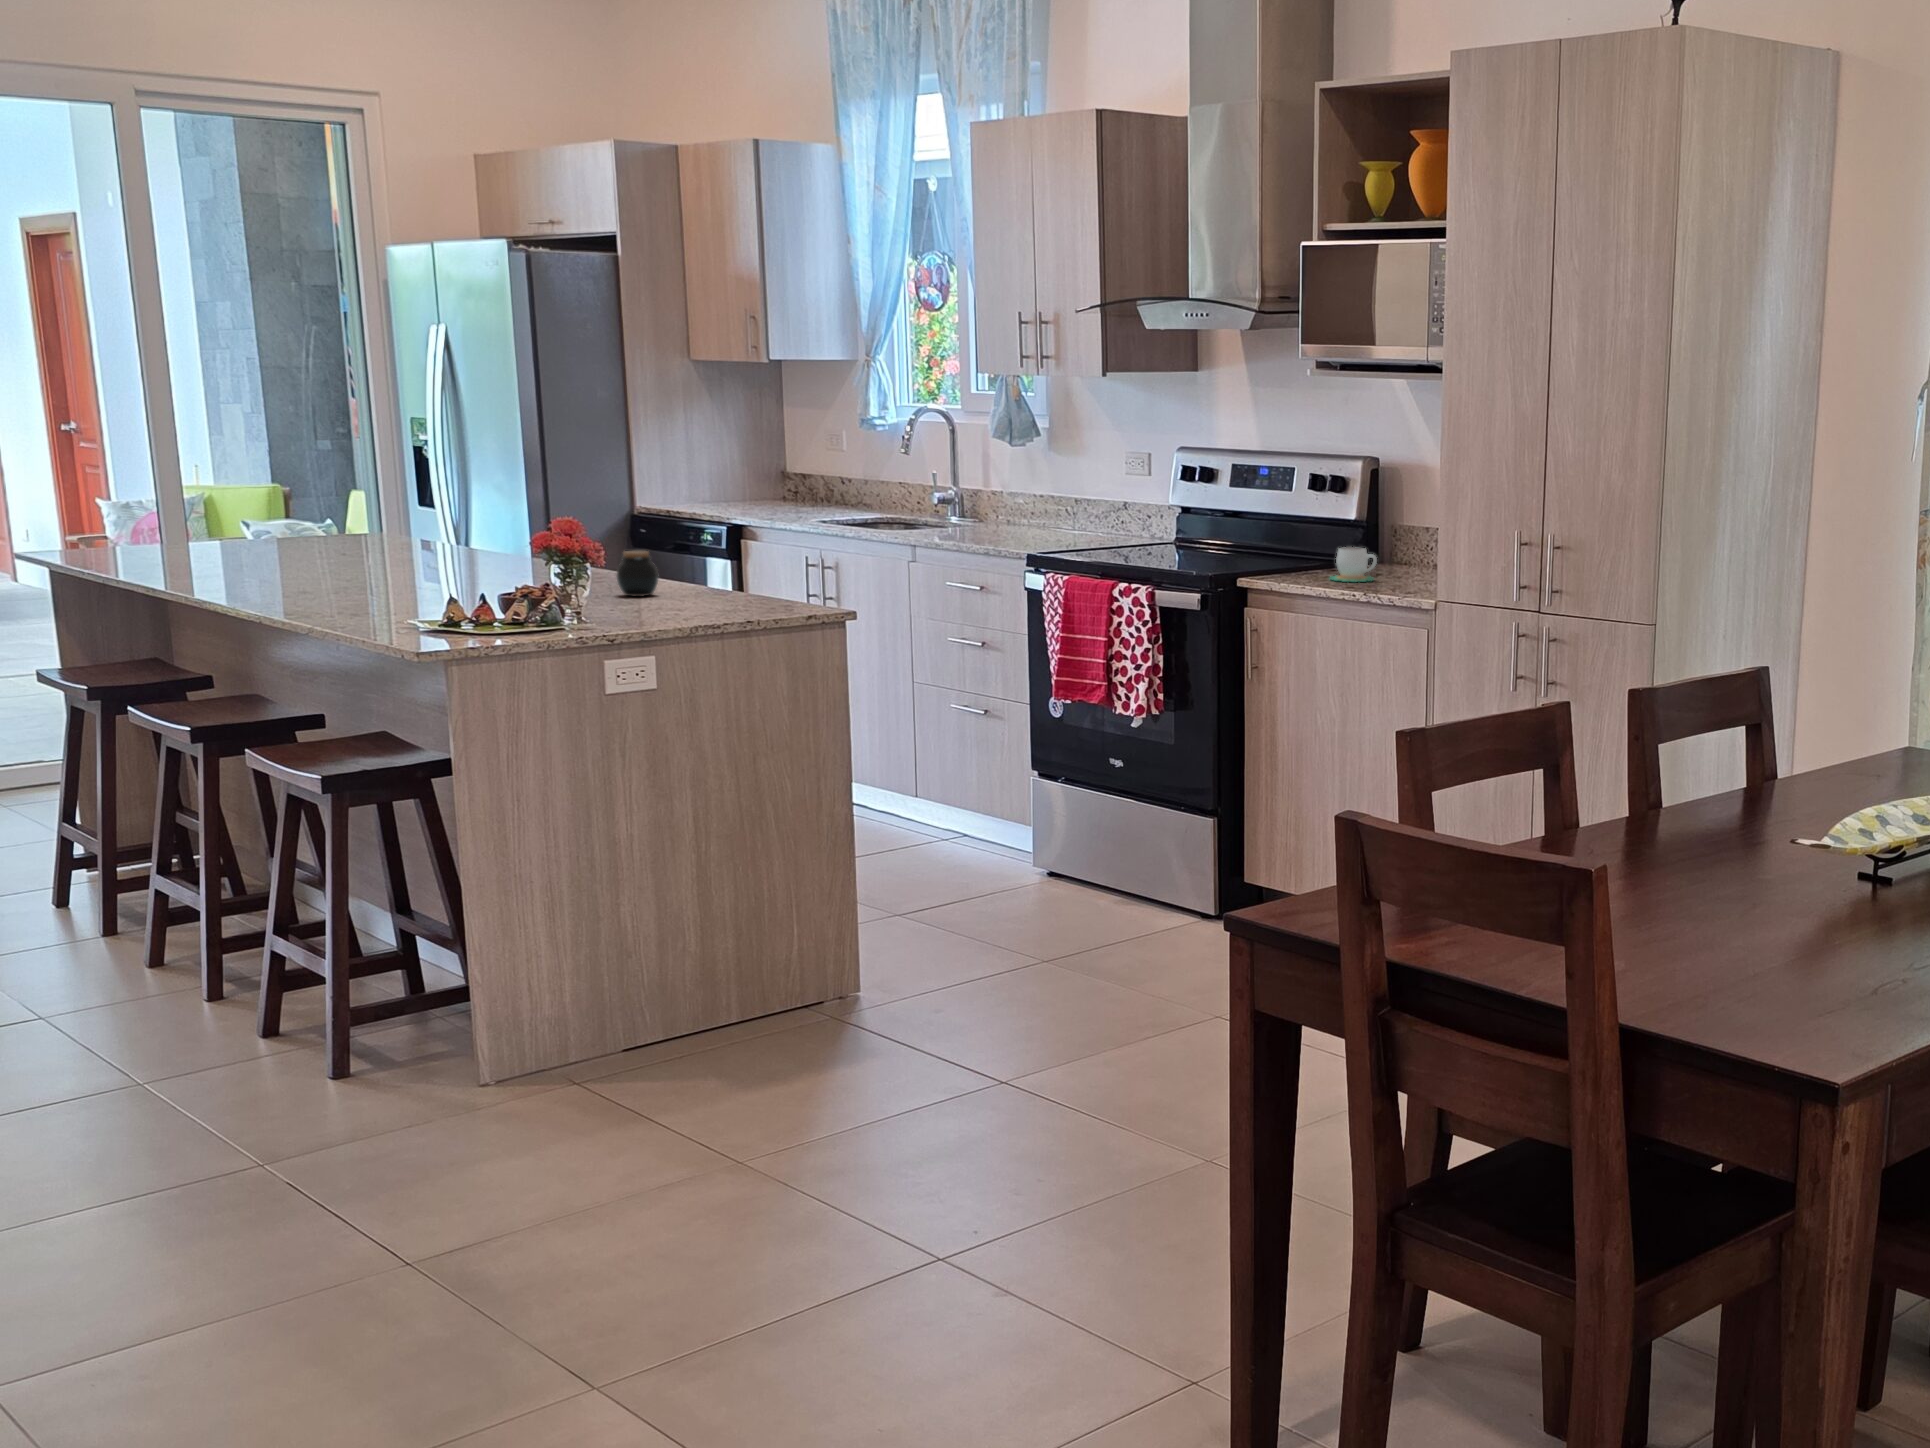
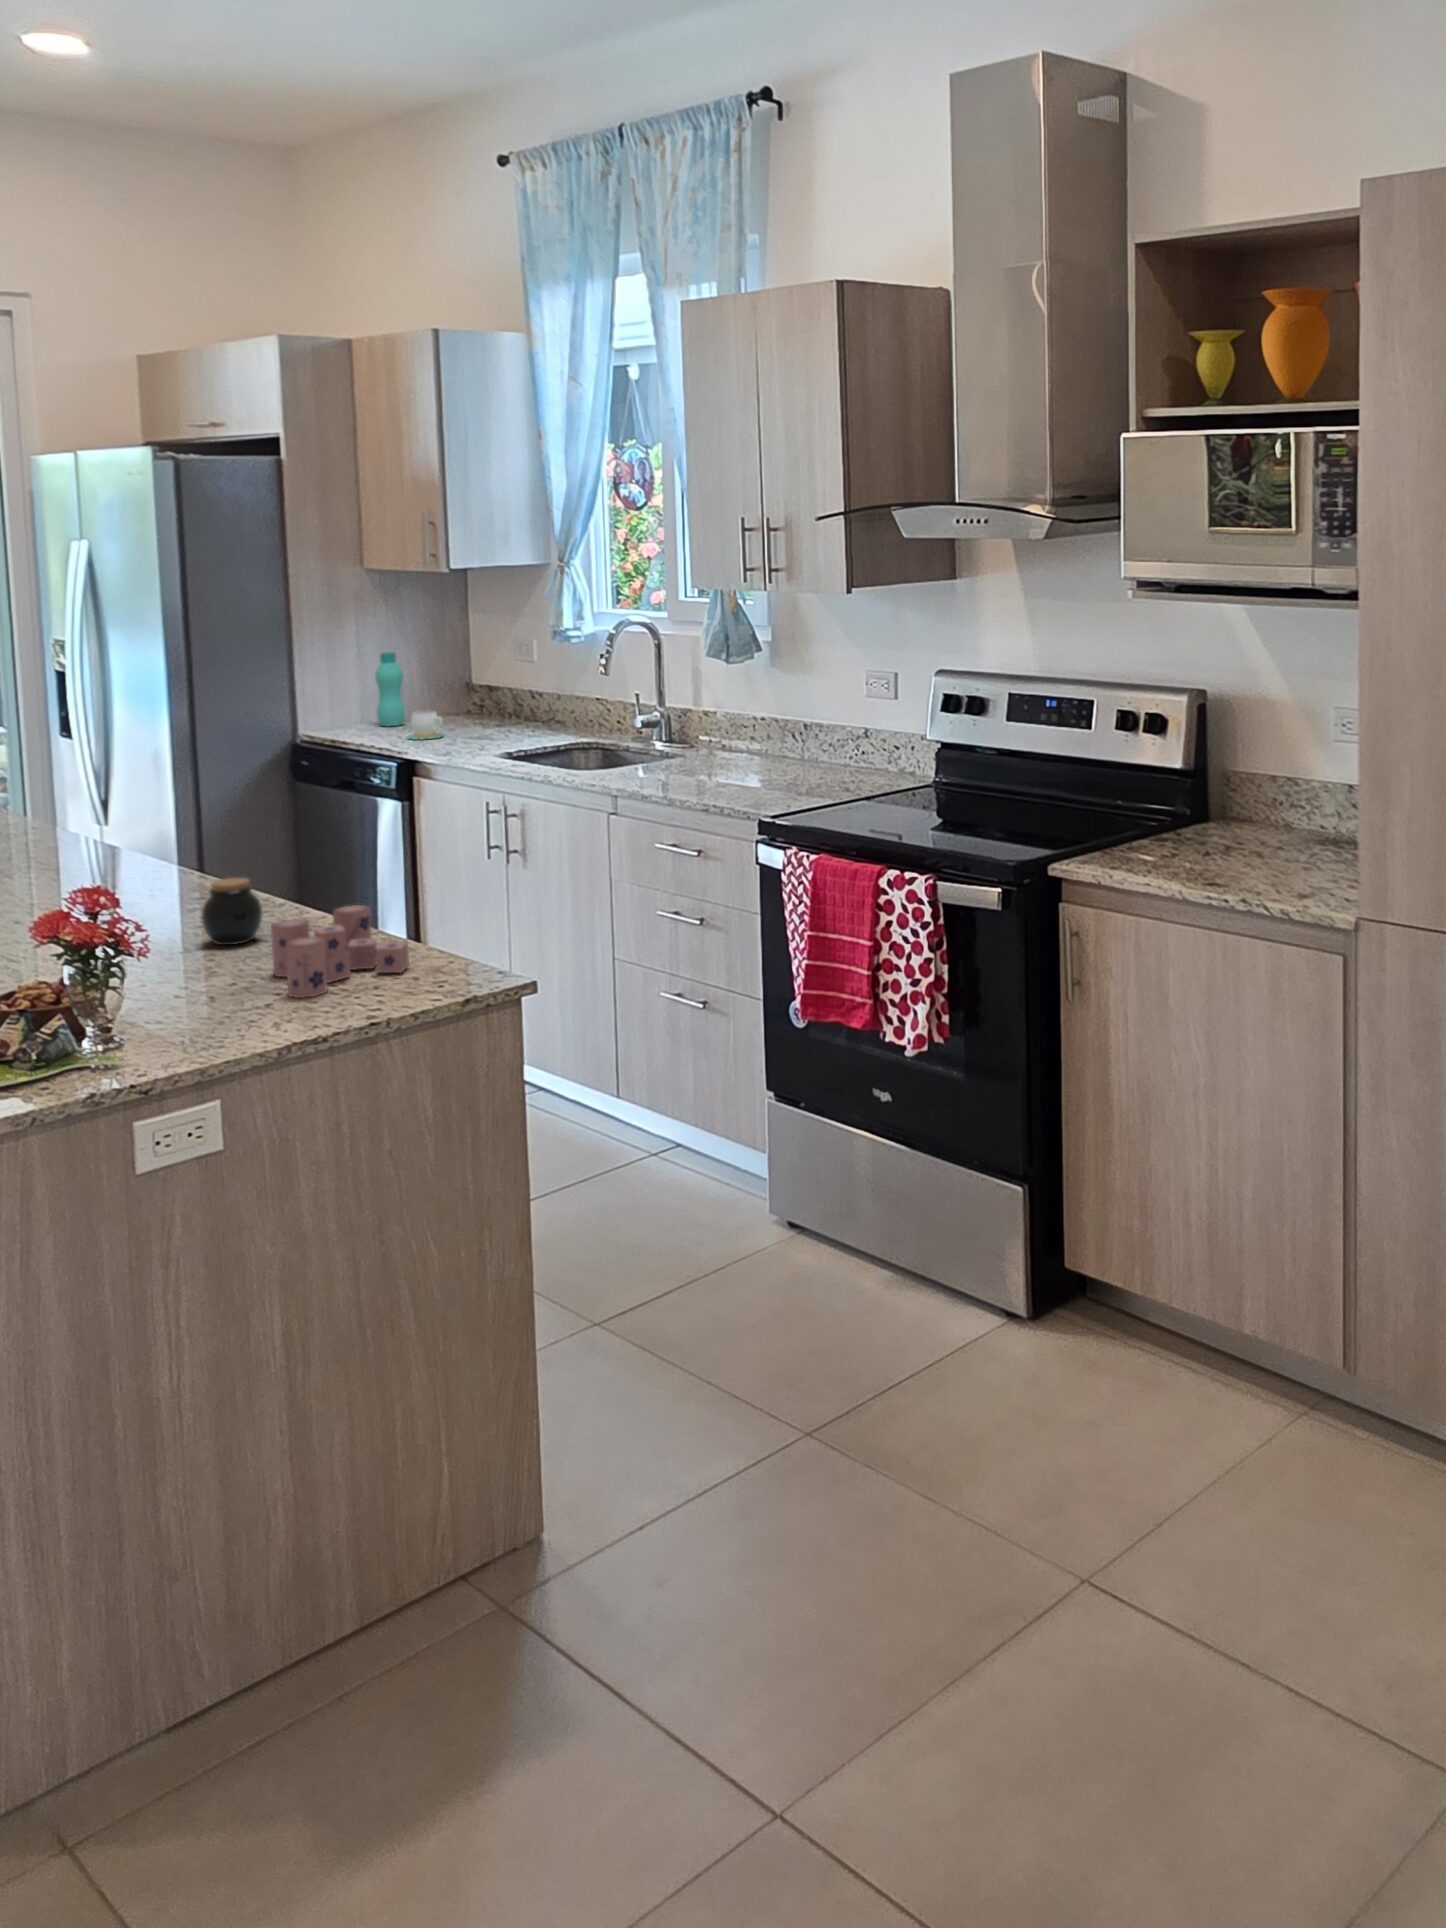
bottle: none [703,438,729,504] -> present [375,652,405,726]
mug: present [1330,547,1377,582] -> present [407,711,444,740]
candle: none [672,567,767,614] -> present [271,905,409,998]

